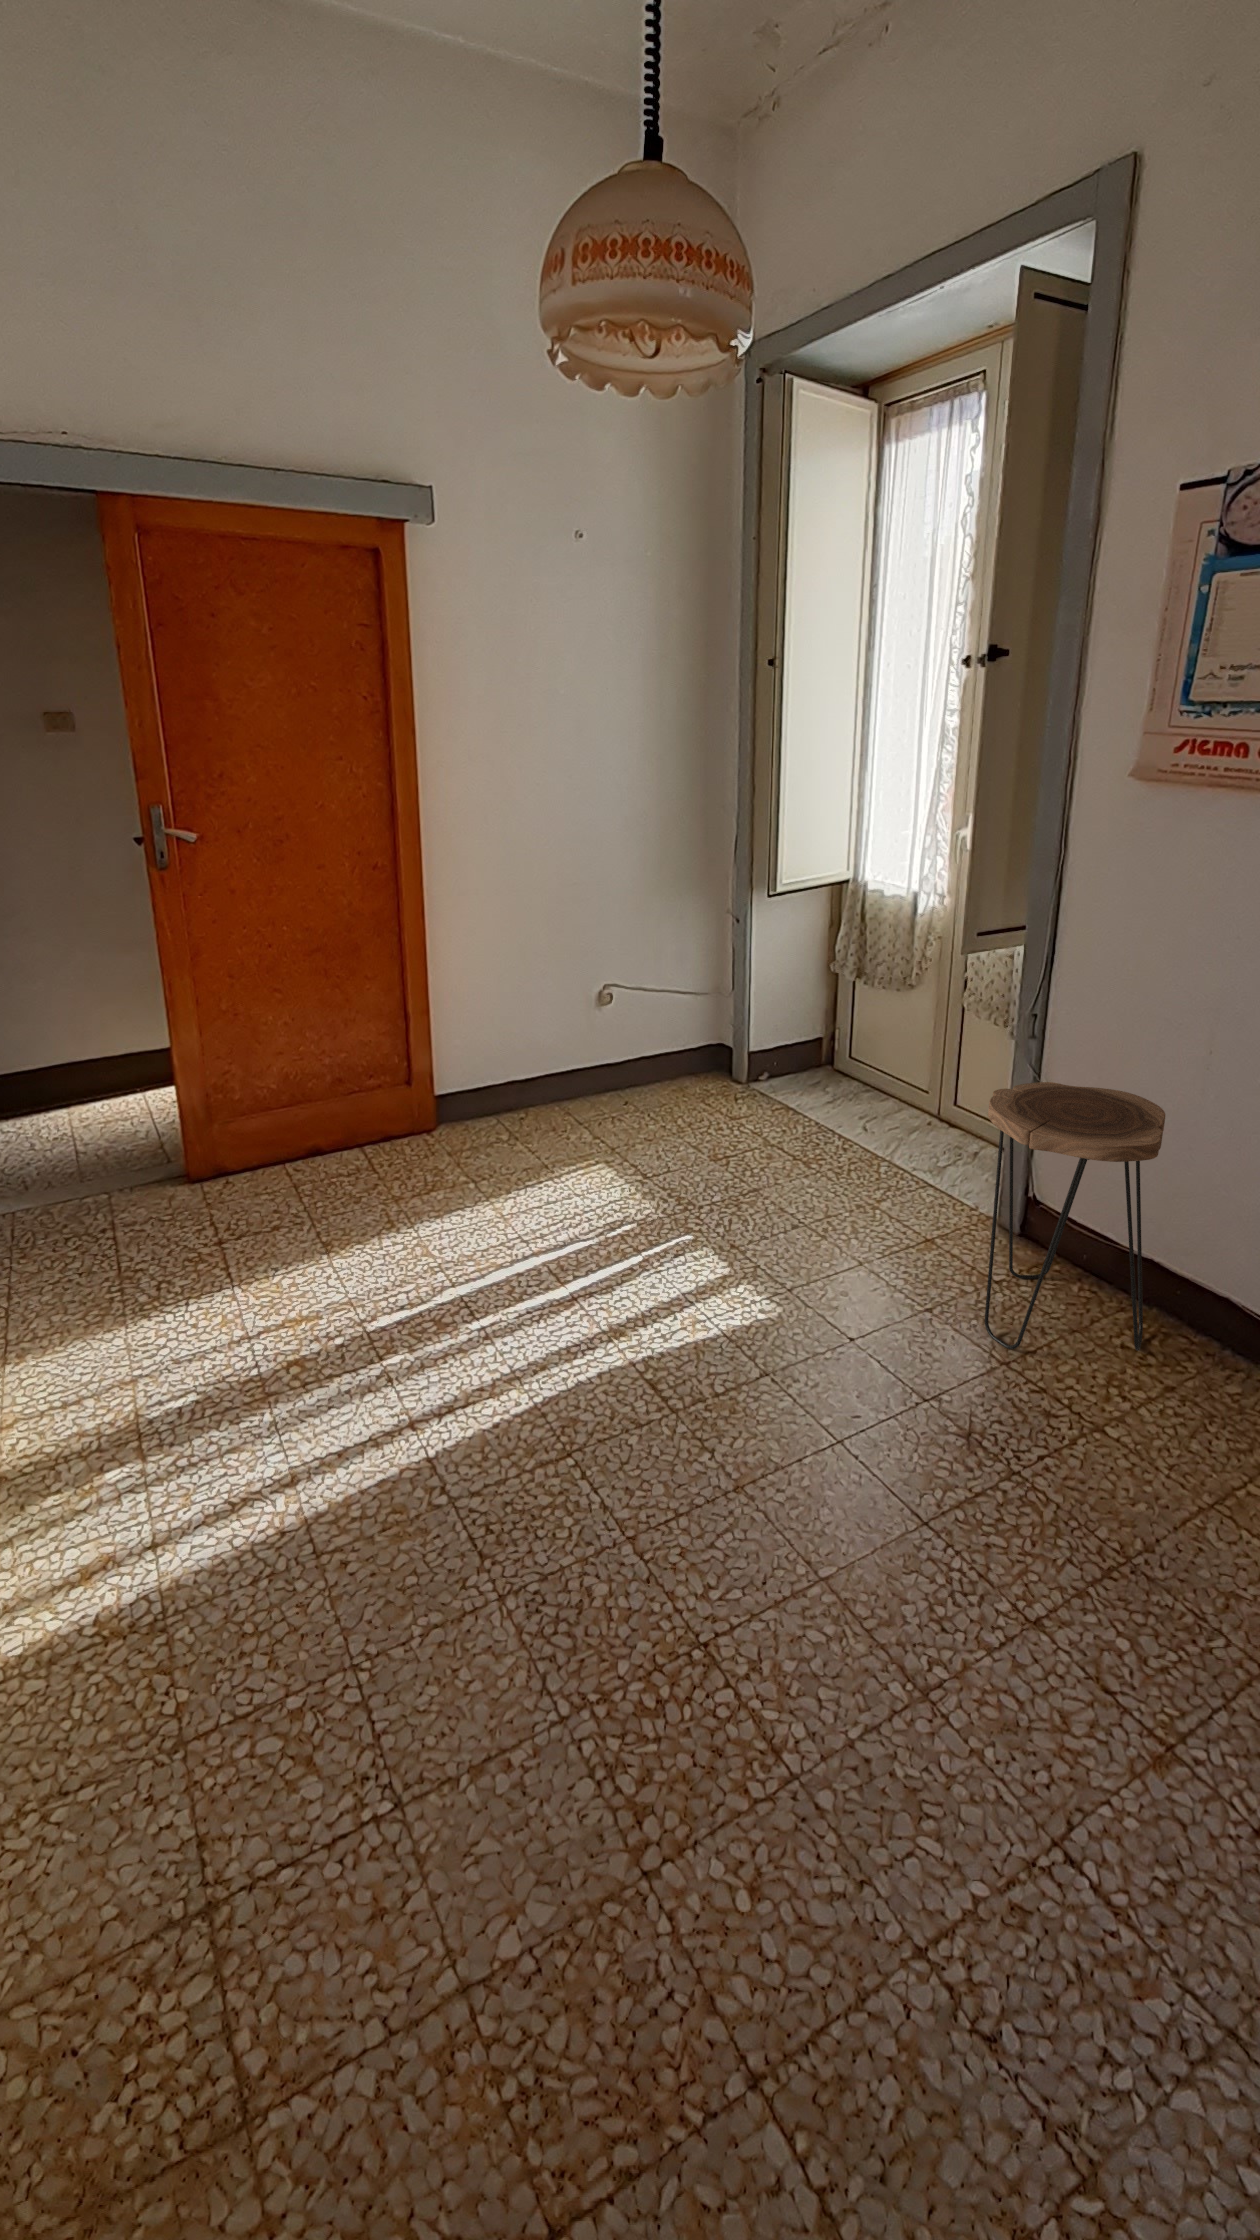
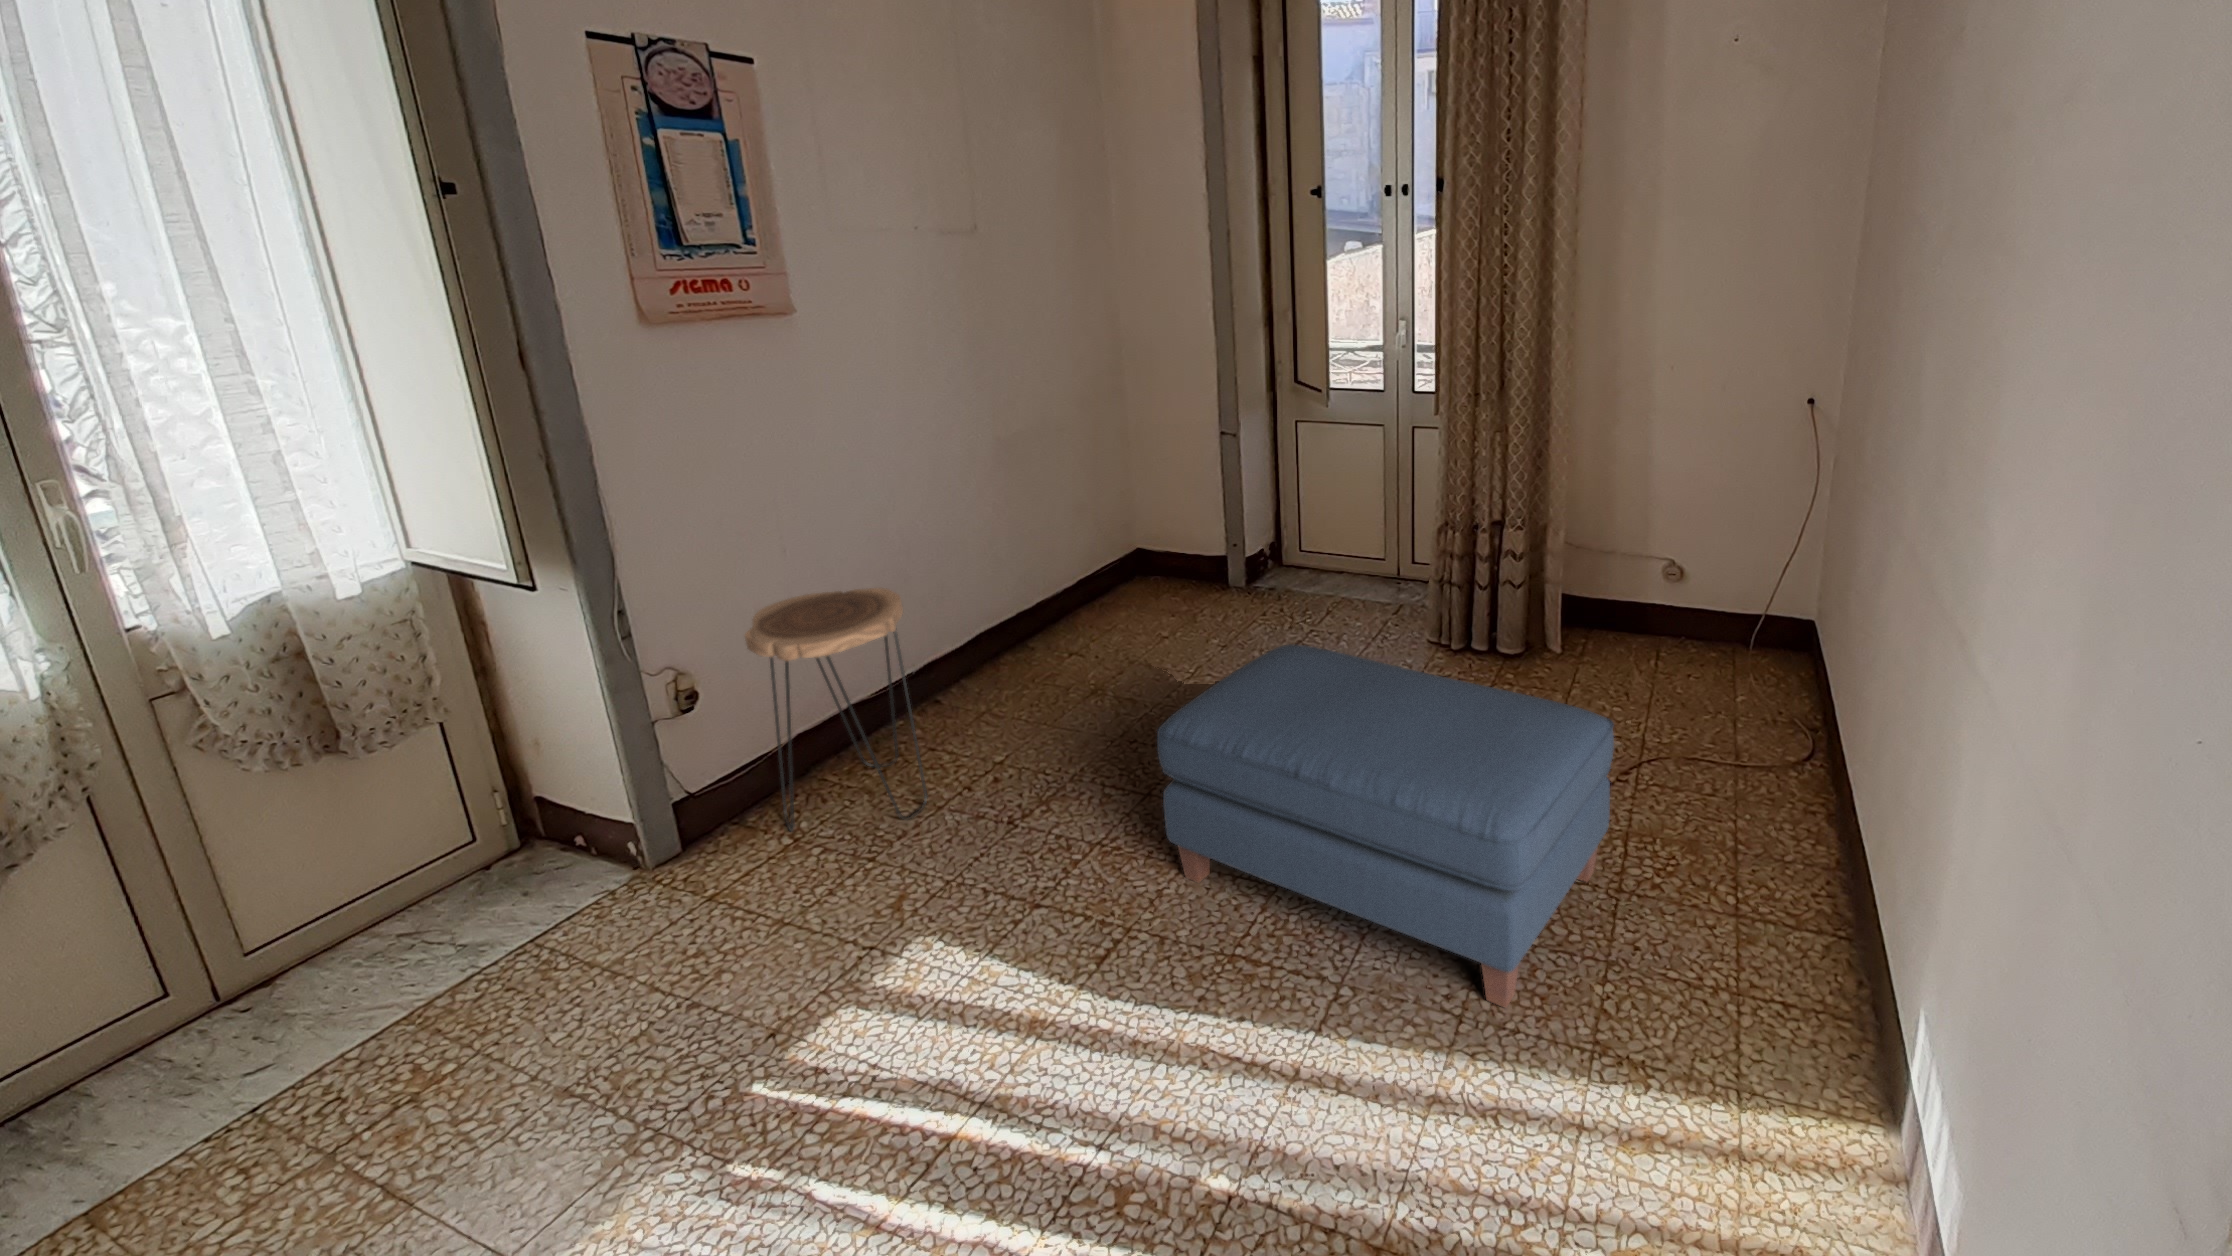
ottoman: none [204,1291,870,1905] -> present [1157,644,1614,1007]

